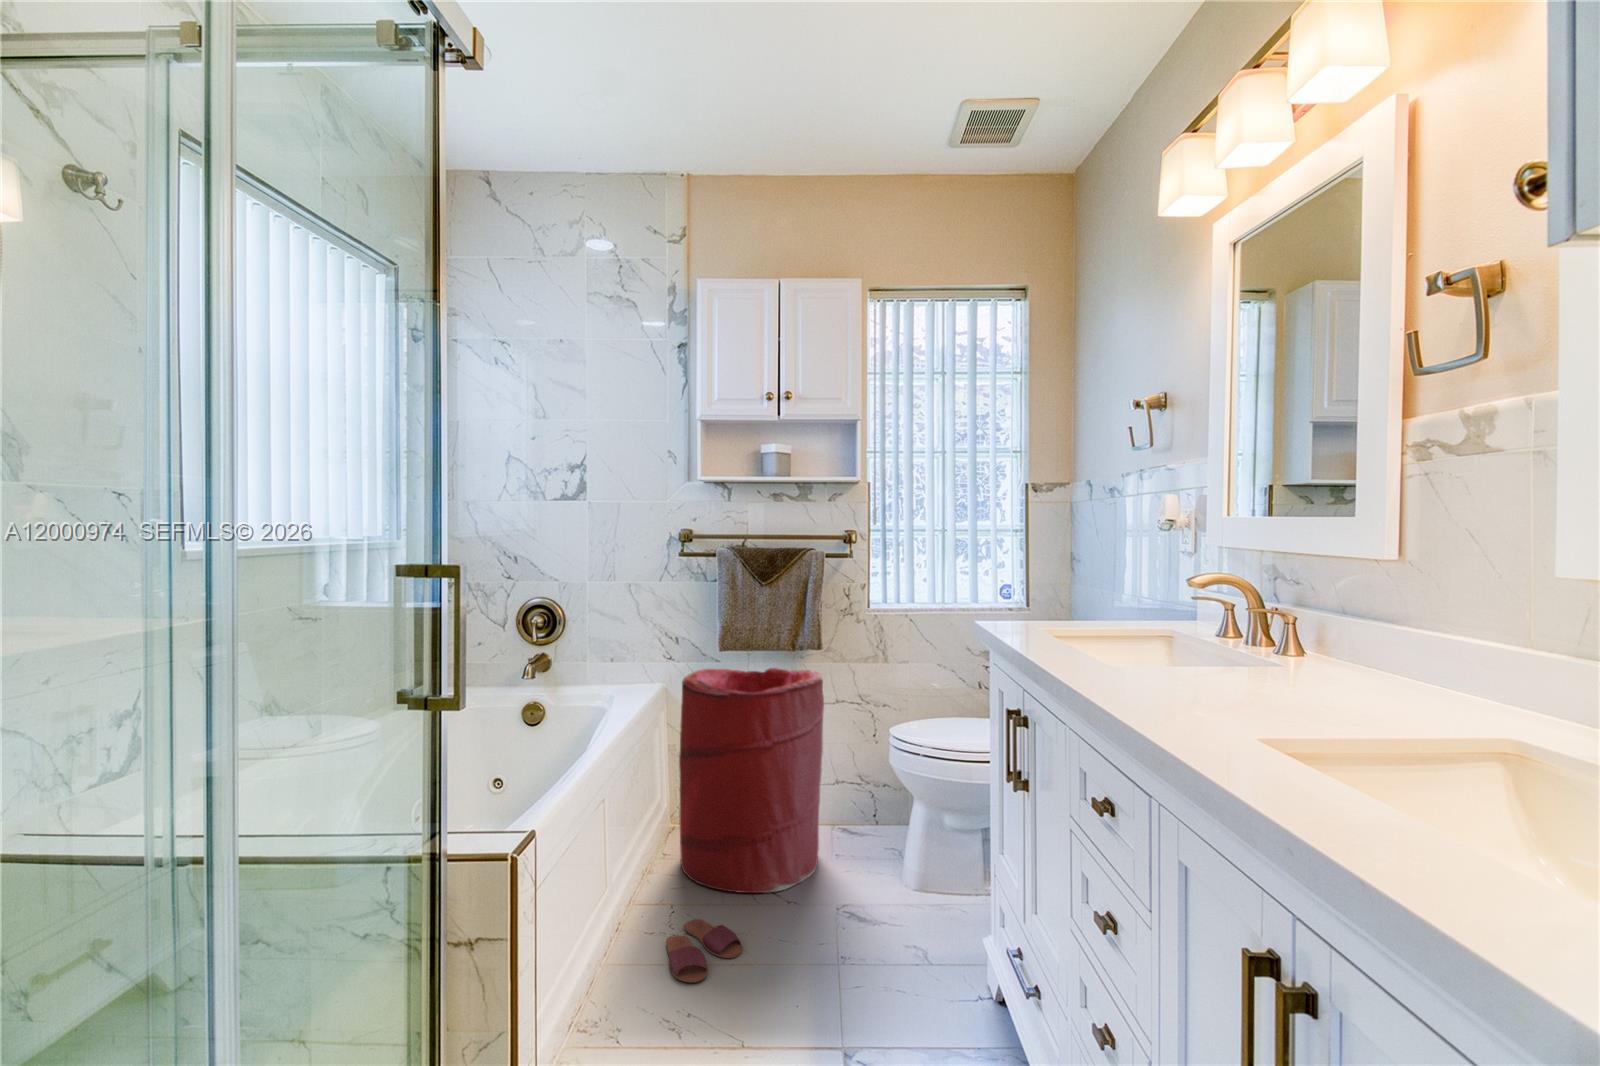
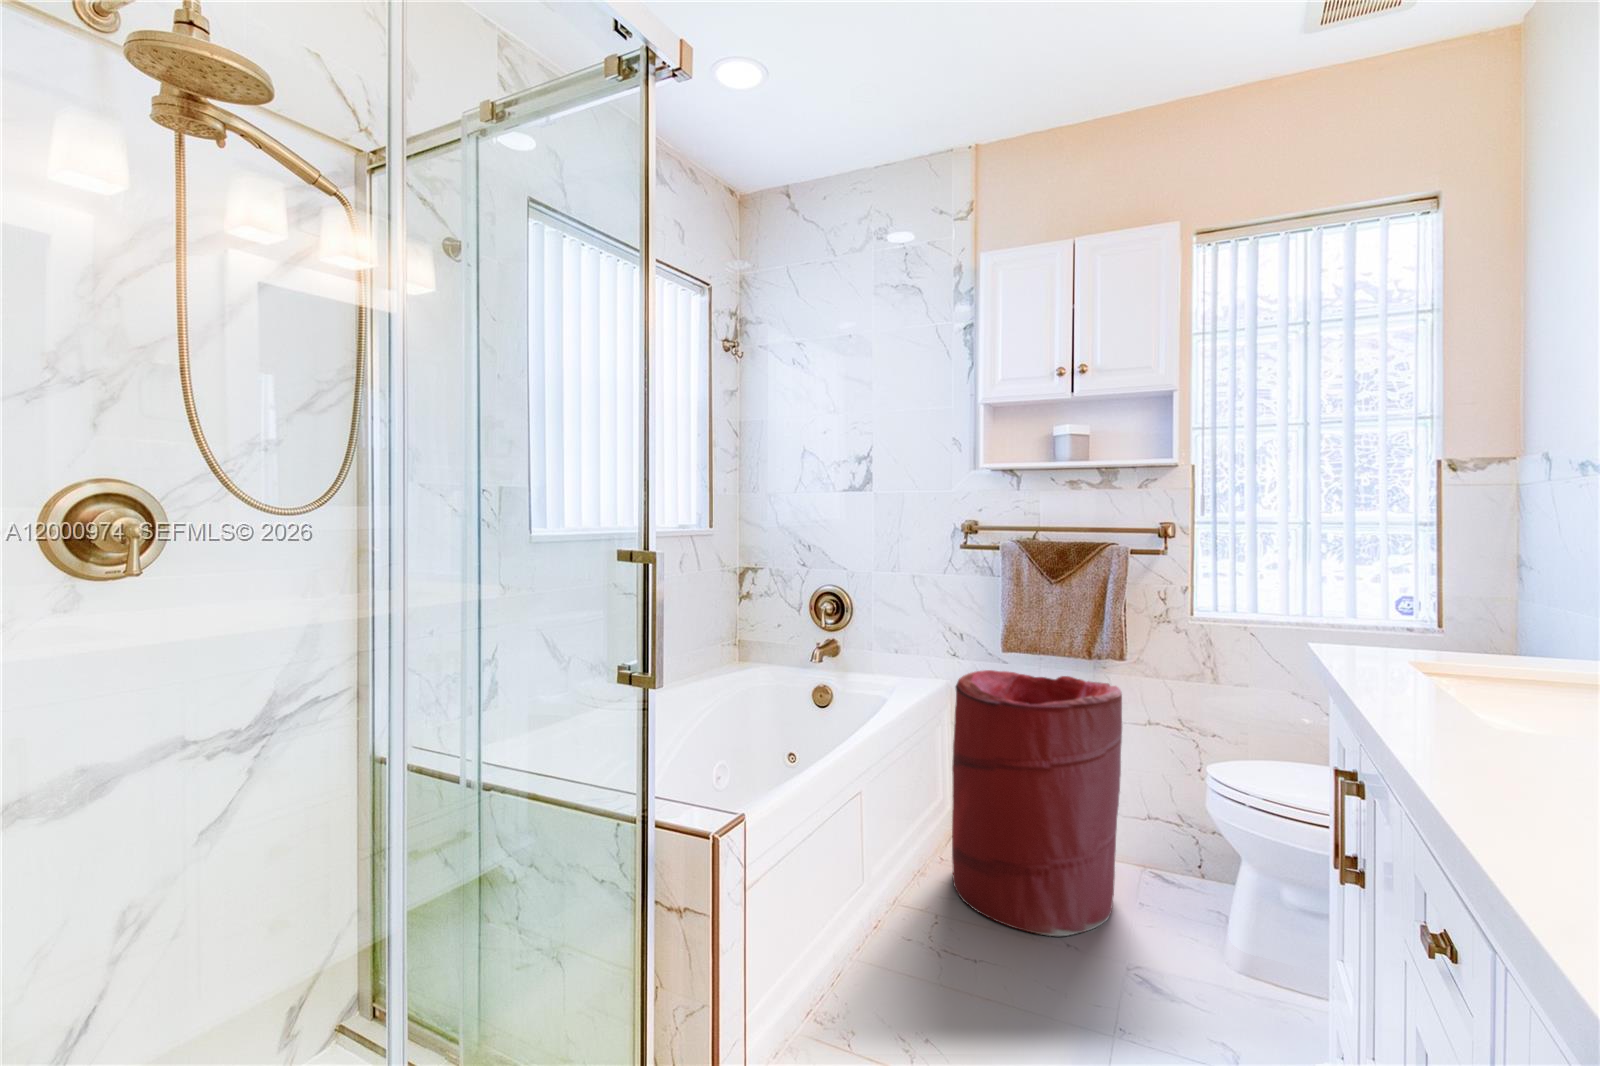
slippers: present [666,919,742,983] -> none [911,947,997,1029]

